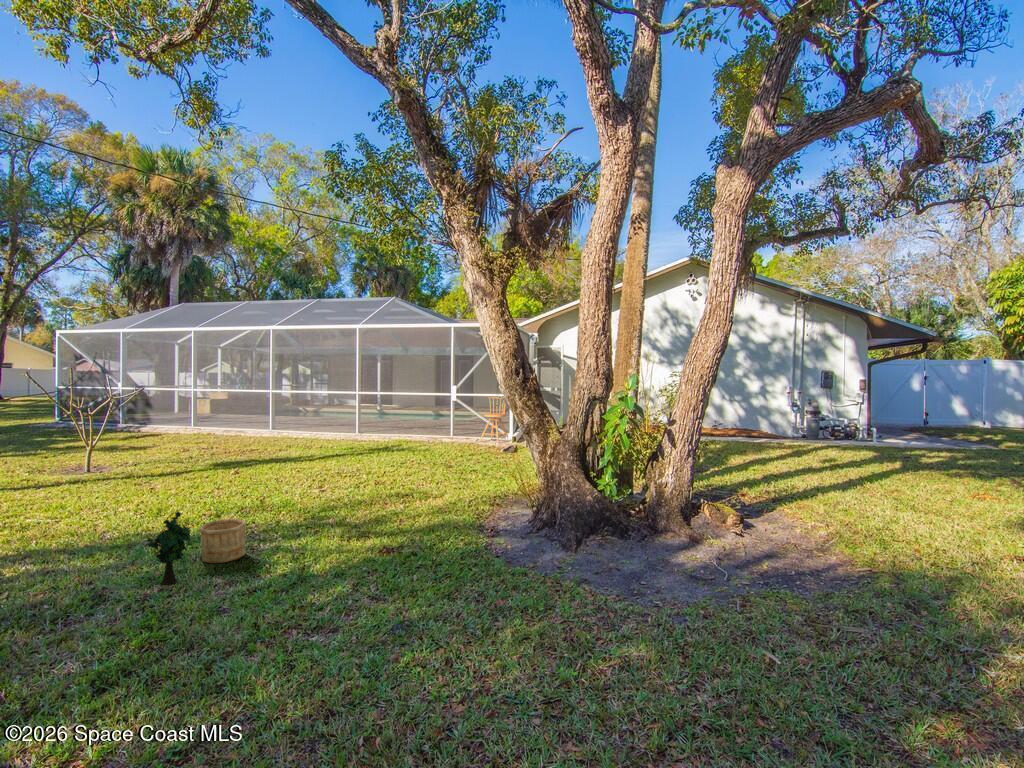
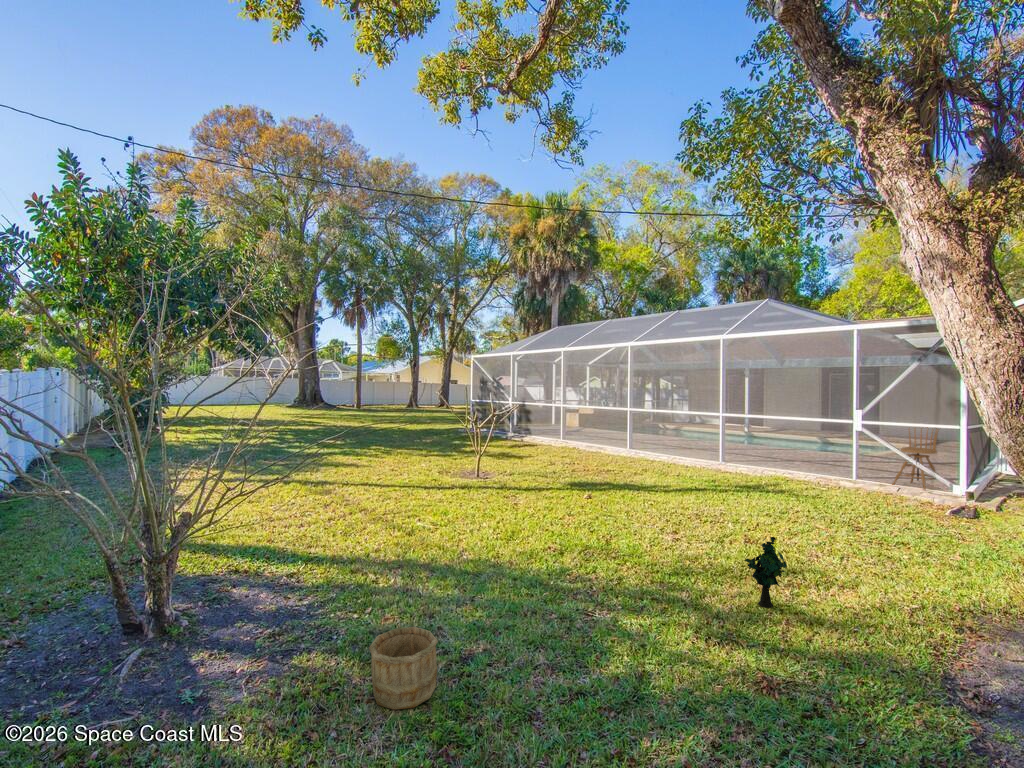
decorative plant: present [147,512,192,585] -> present [744,537,787,608]
wooden bucket: present [199,519,246,563] -> present [369,627,438,710]

